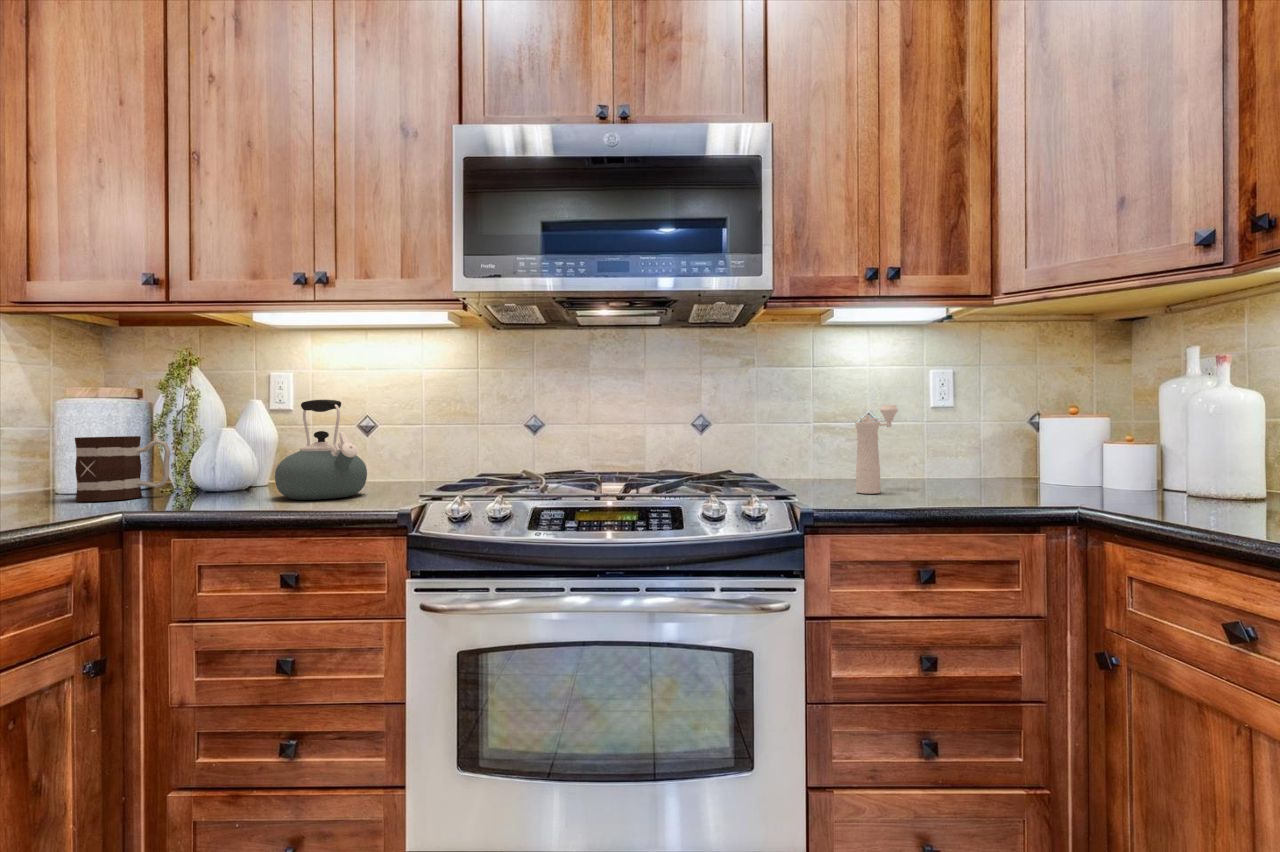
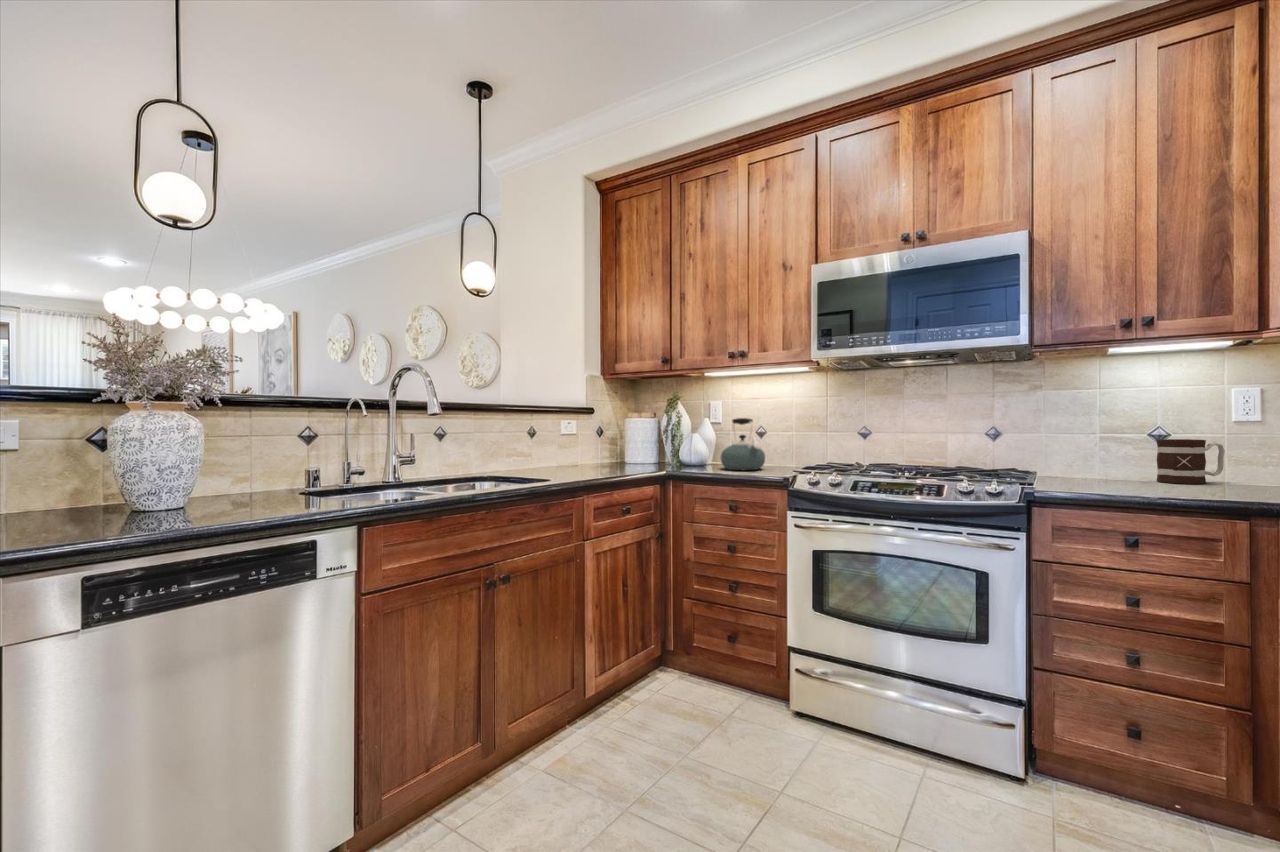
pepper mill: present [855,405,898,494] -> none [1099,421,1145,485]
mug: present [75,436,170,502] -> present [1156,439,1225,484]

